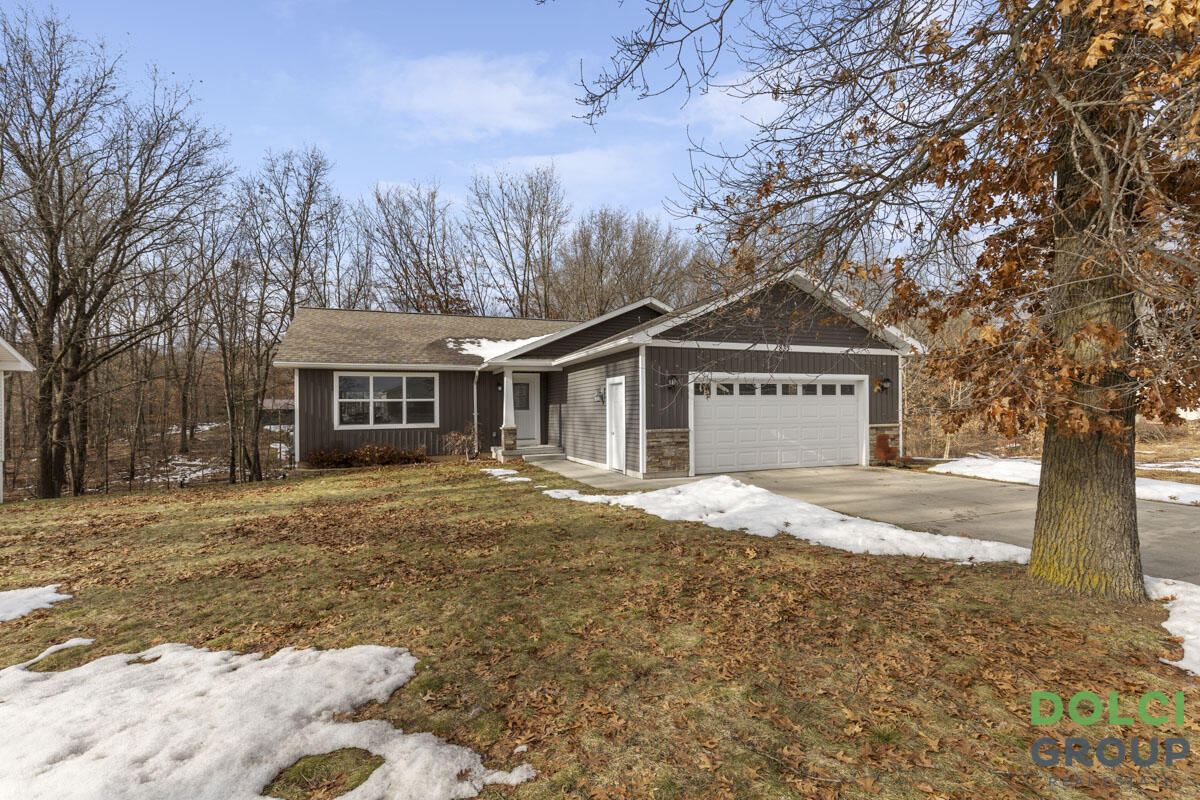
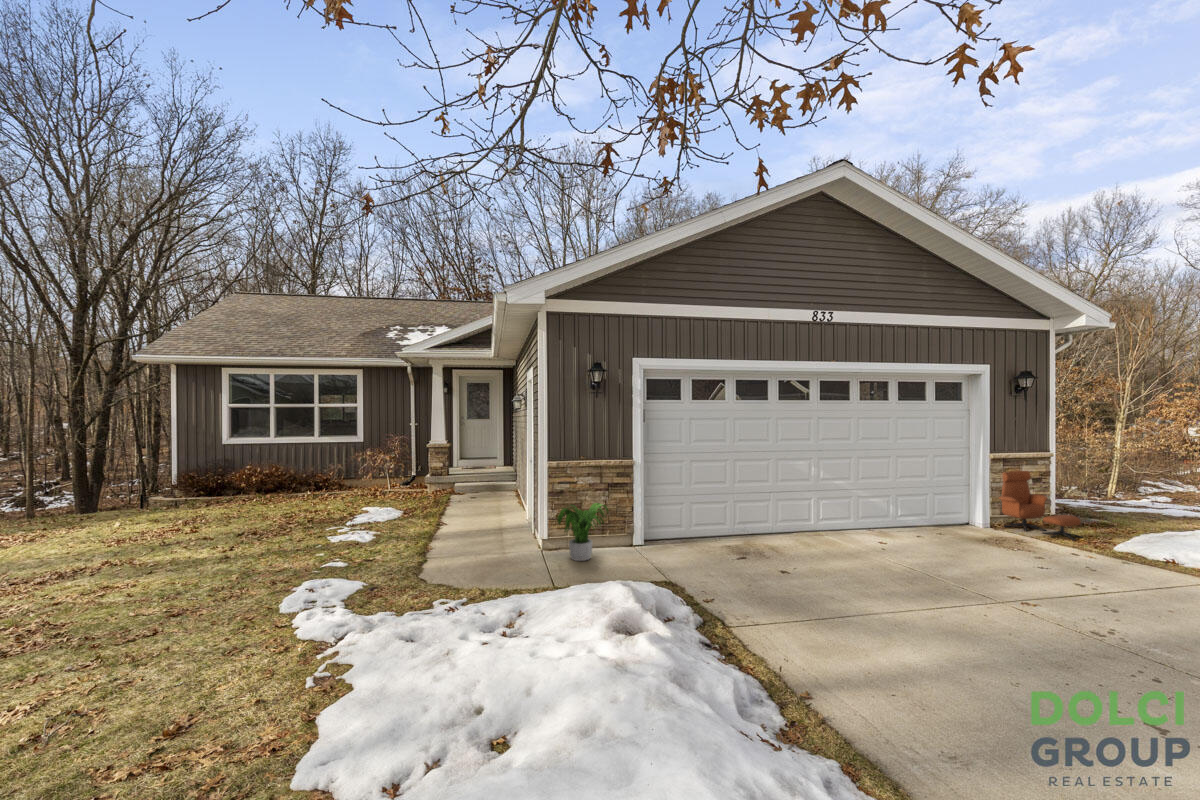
potted plant: none [652,454,685,485] -> present [557,503,608,561]

